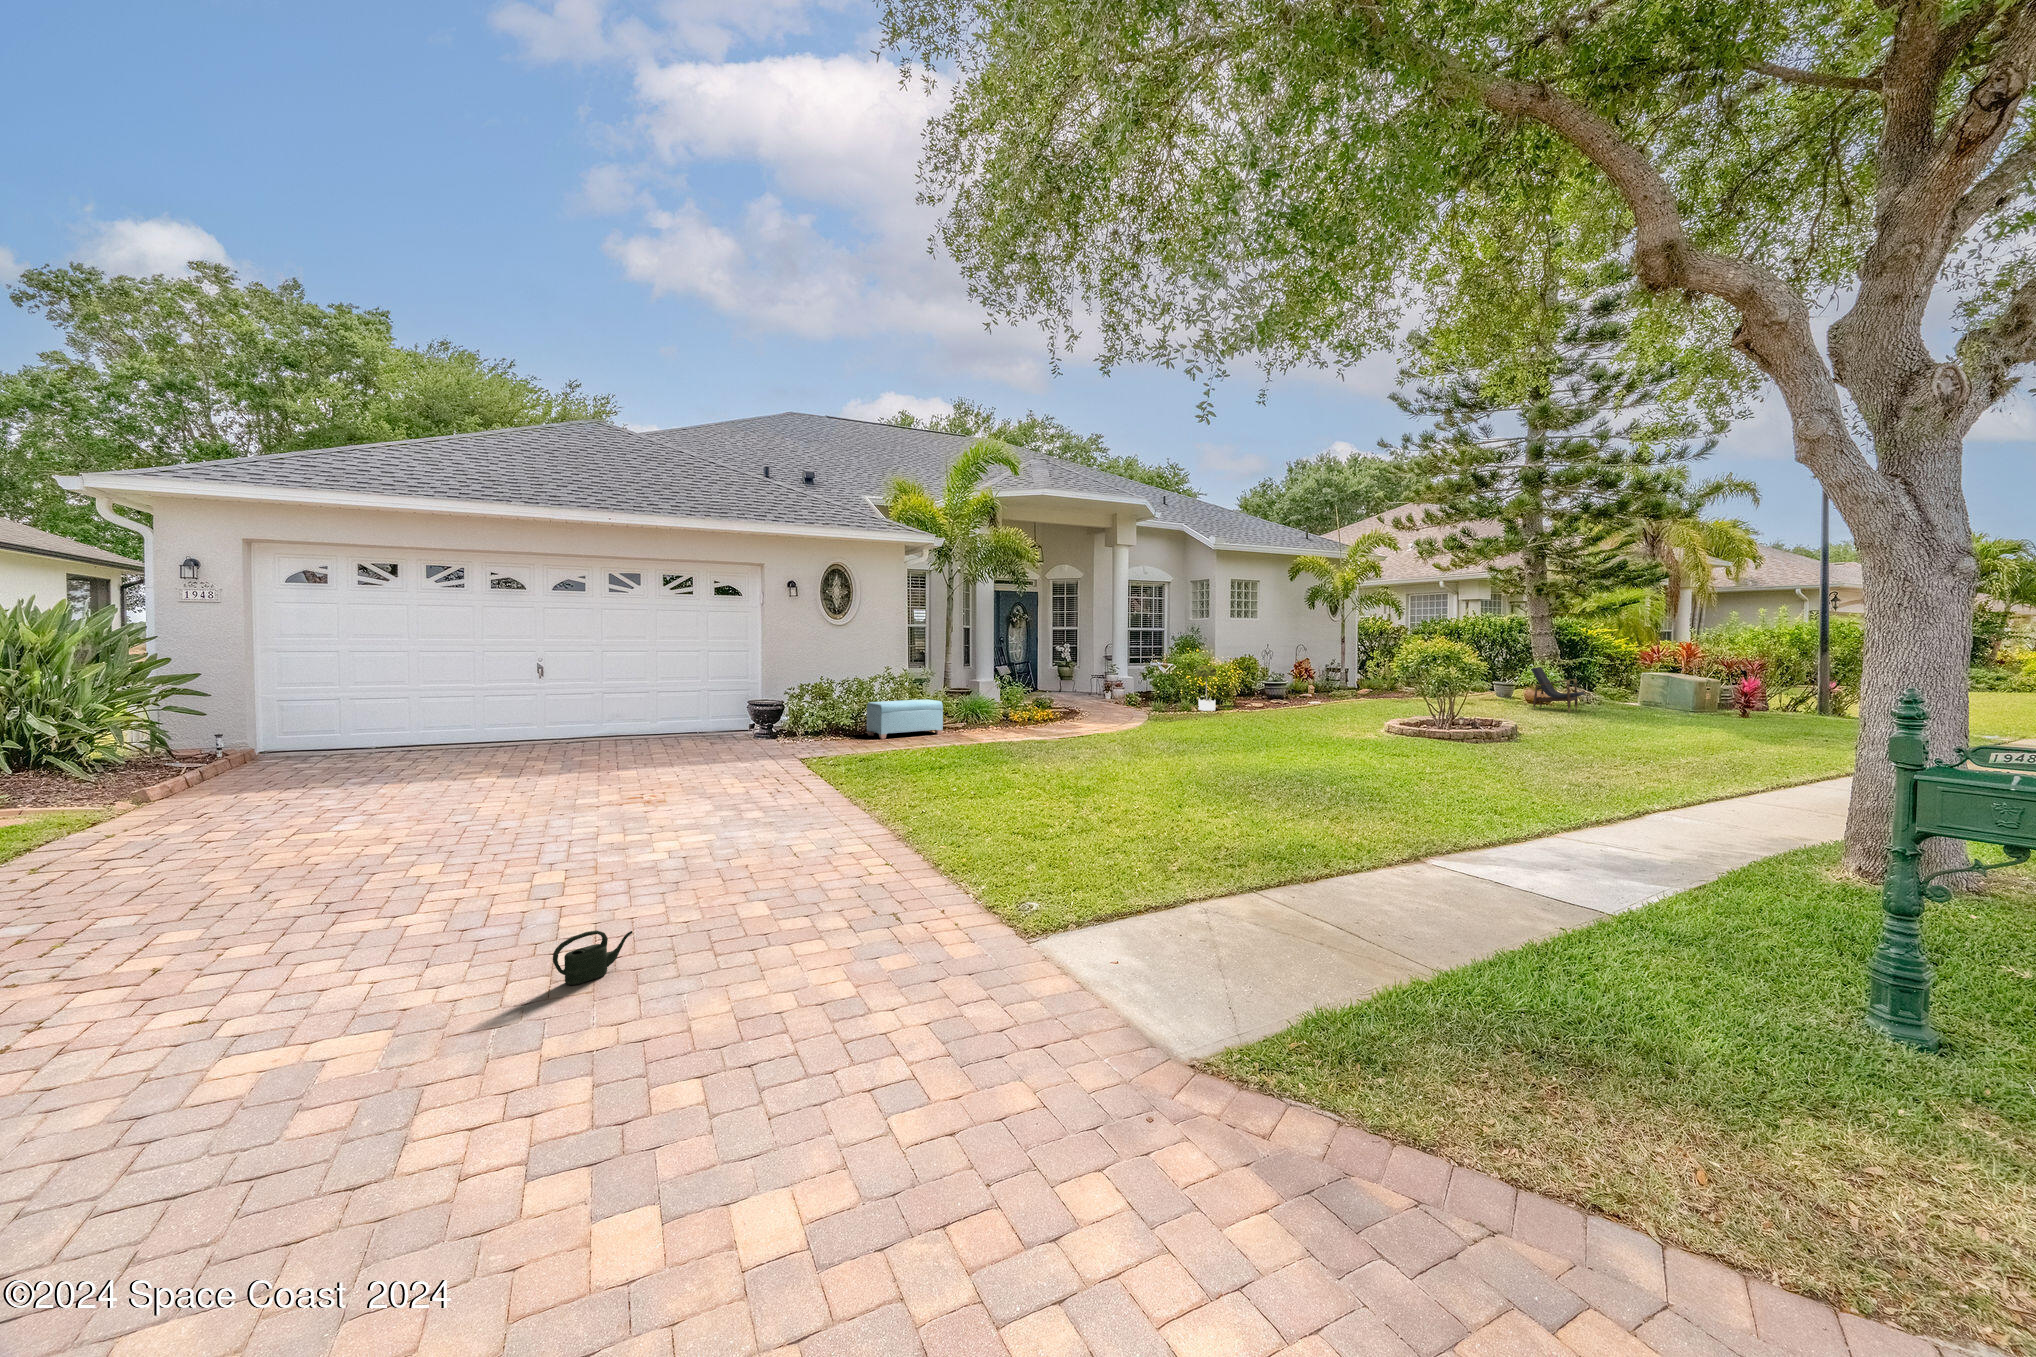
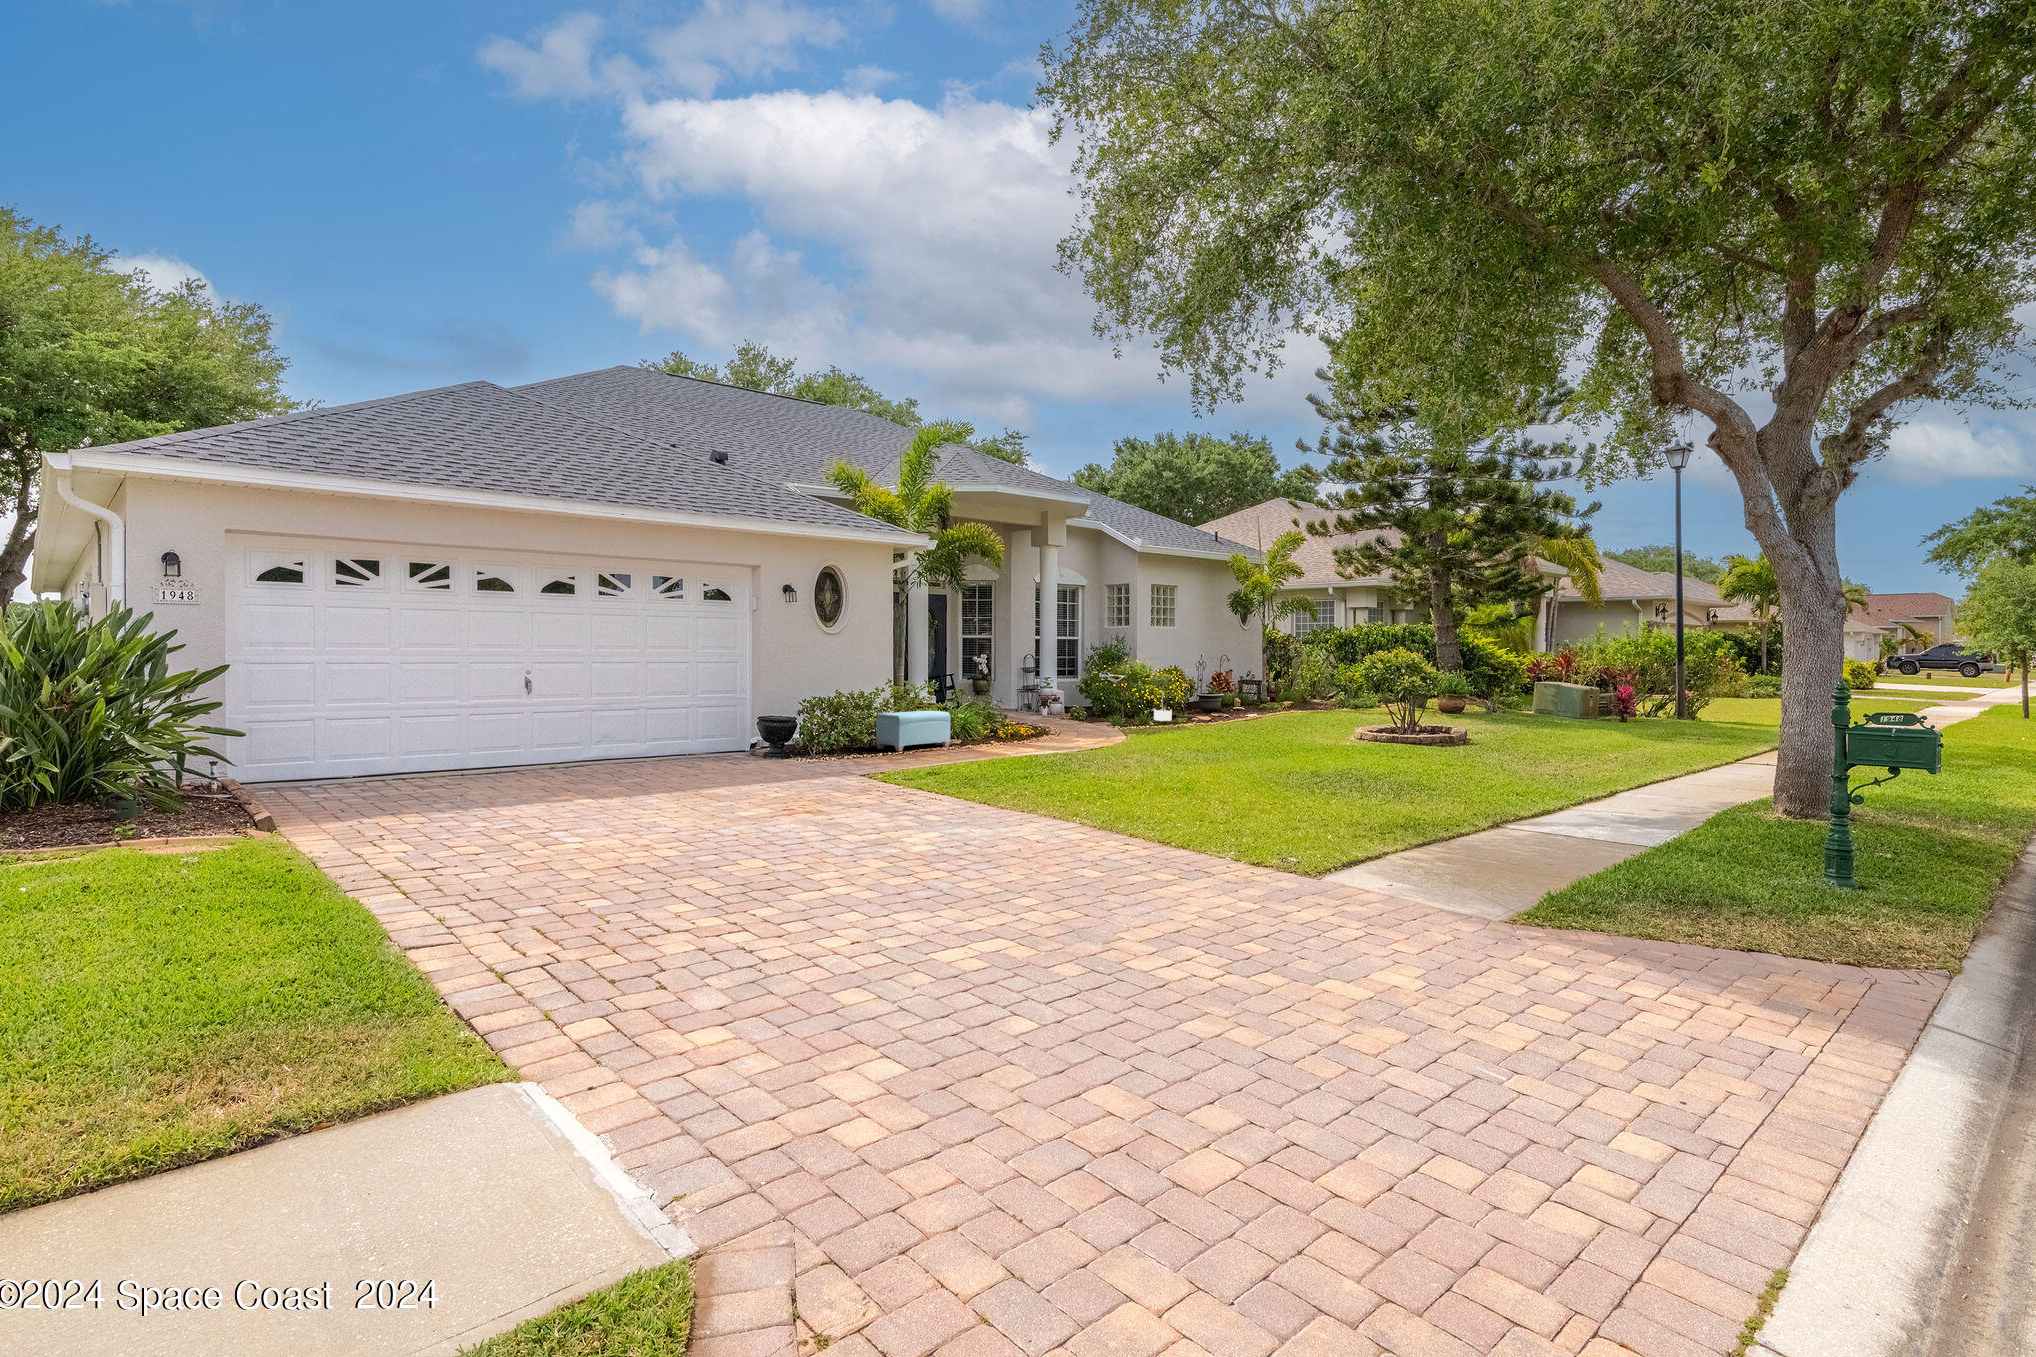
lounge chair: present [1532,667,1585,712] -> none [1447,676,1491,719]
watering can: present [553,930,632,985] -> present [101,792,153,820]

